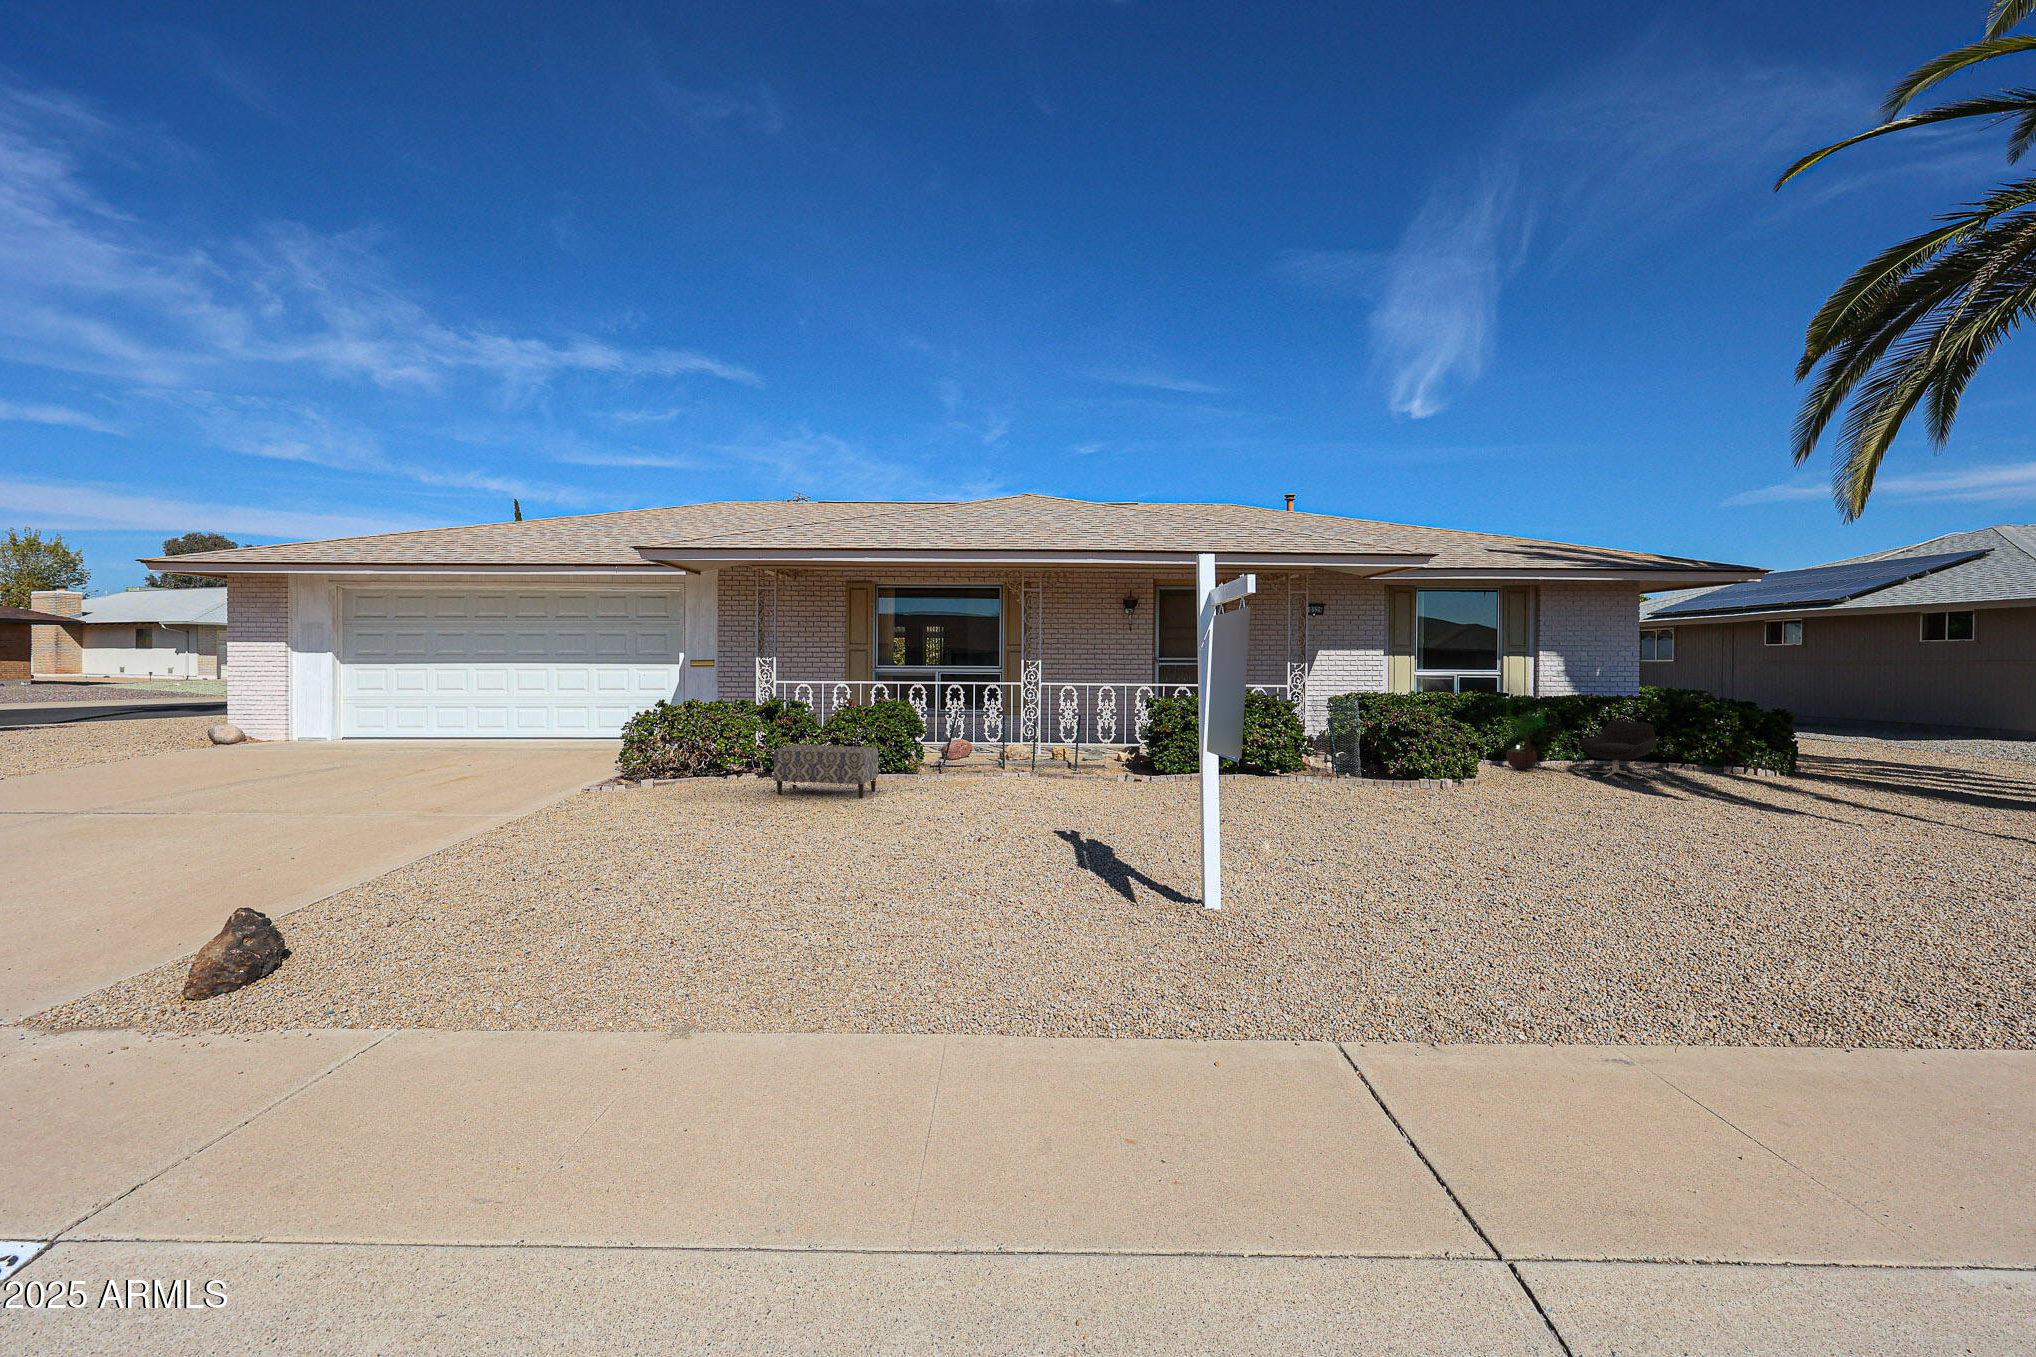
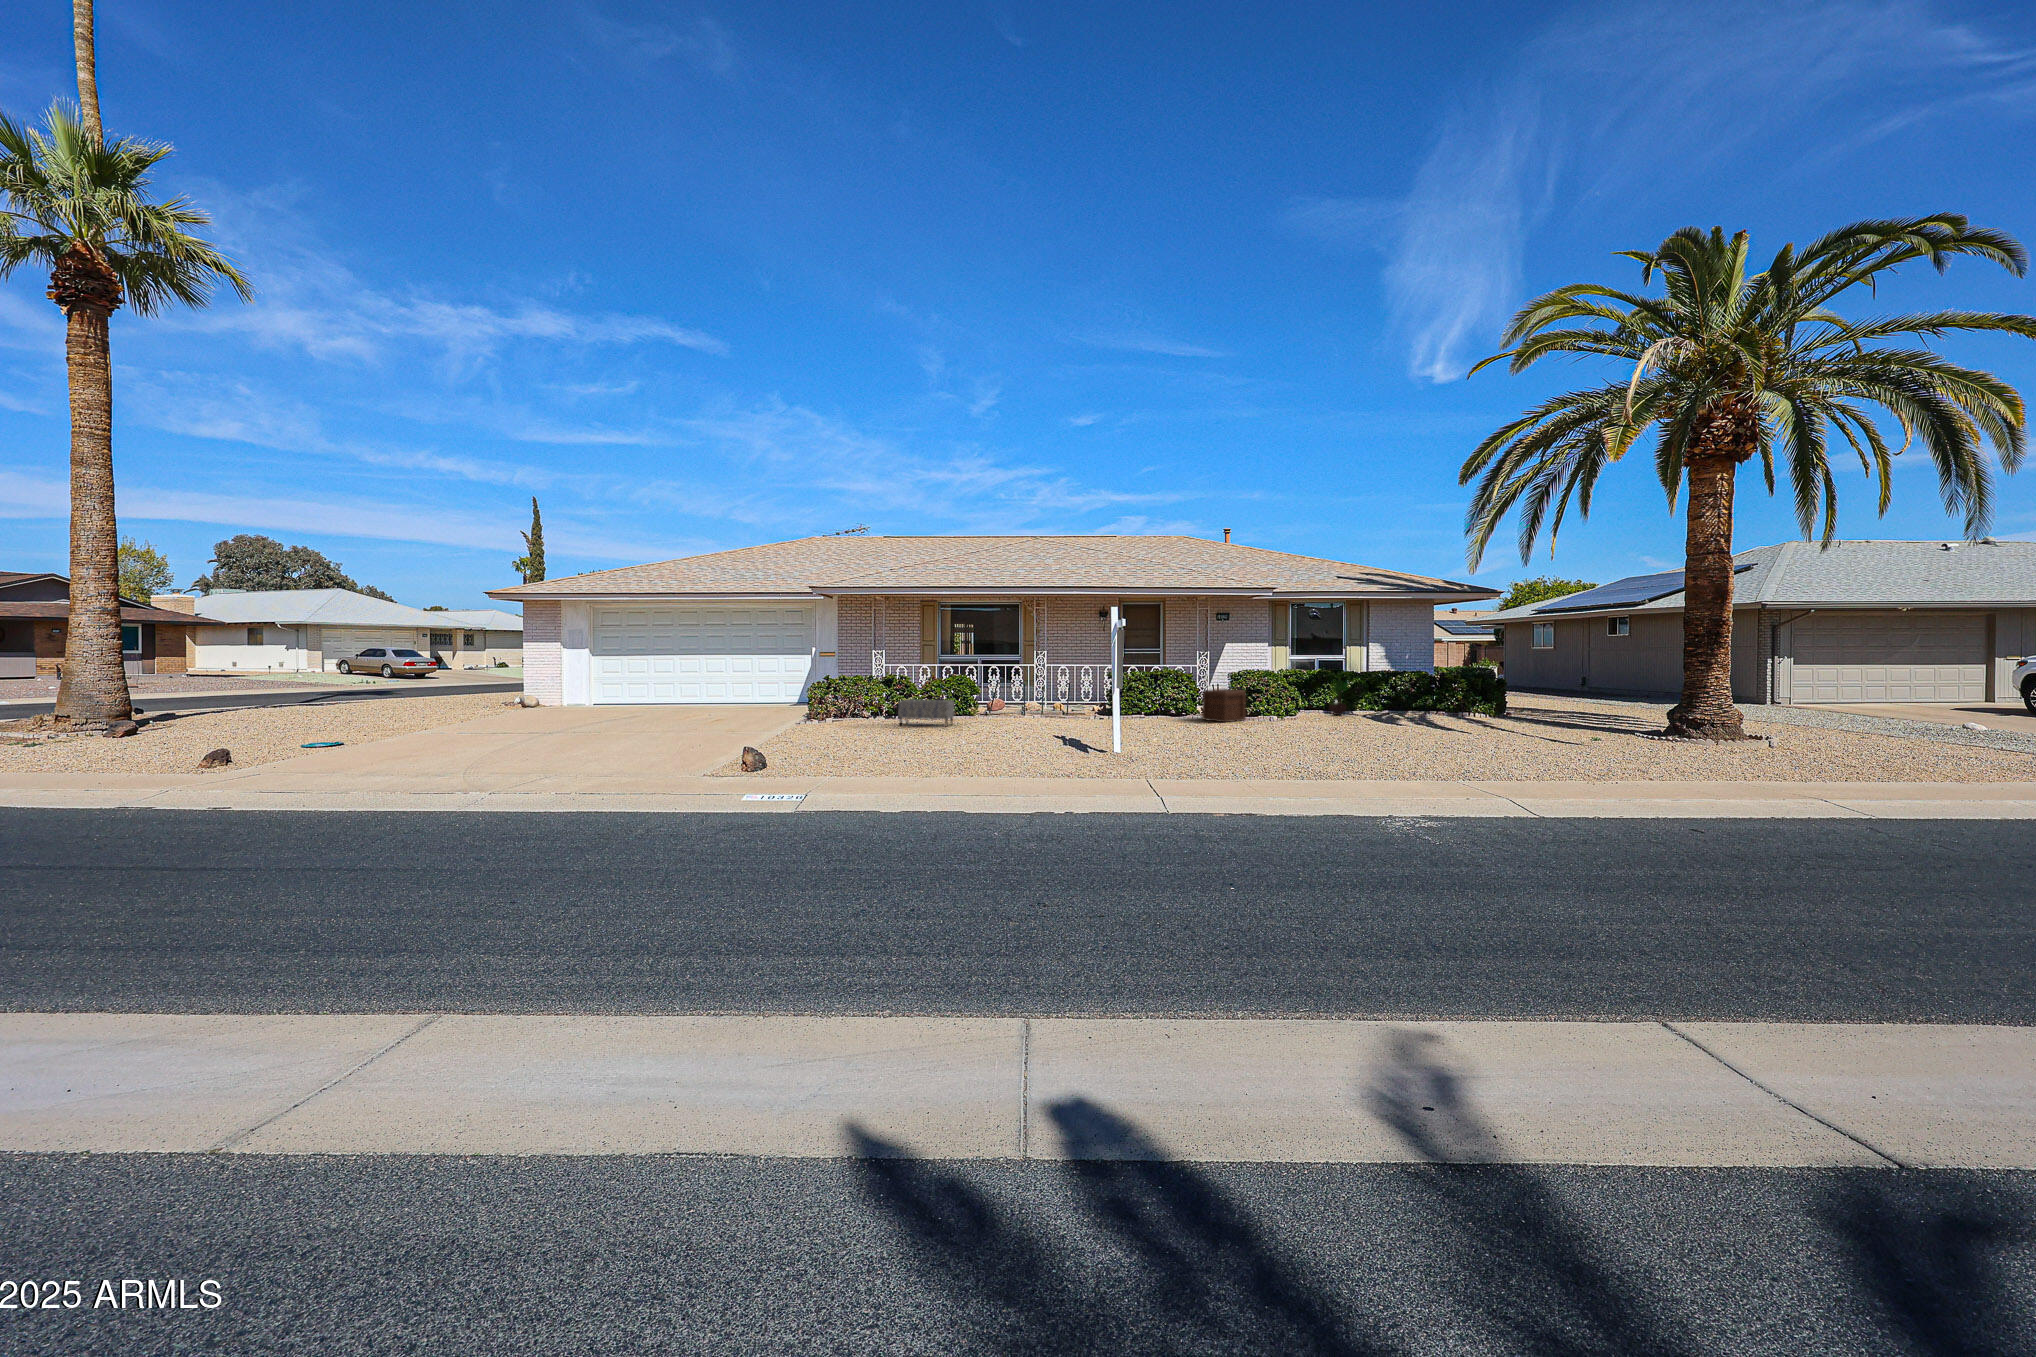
lounge chair: present [1579,720,1657,777] -> none [1371,685,1414,718]
wooden crate: none [1310,726,1387,788] -> present [1202,689,1246,722]

